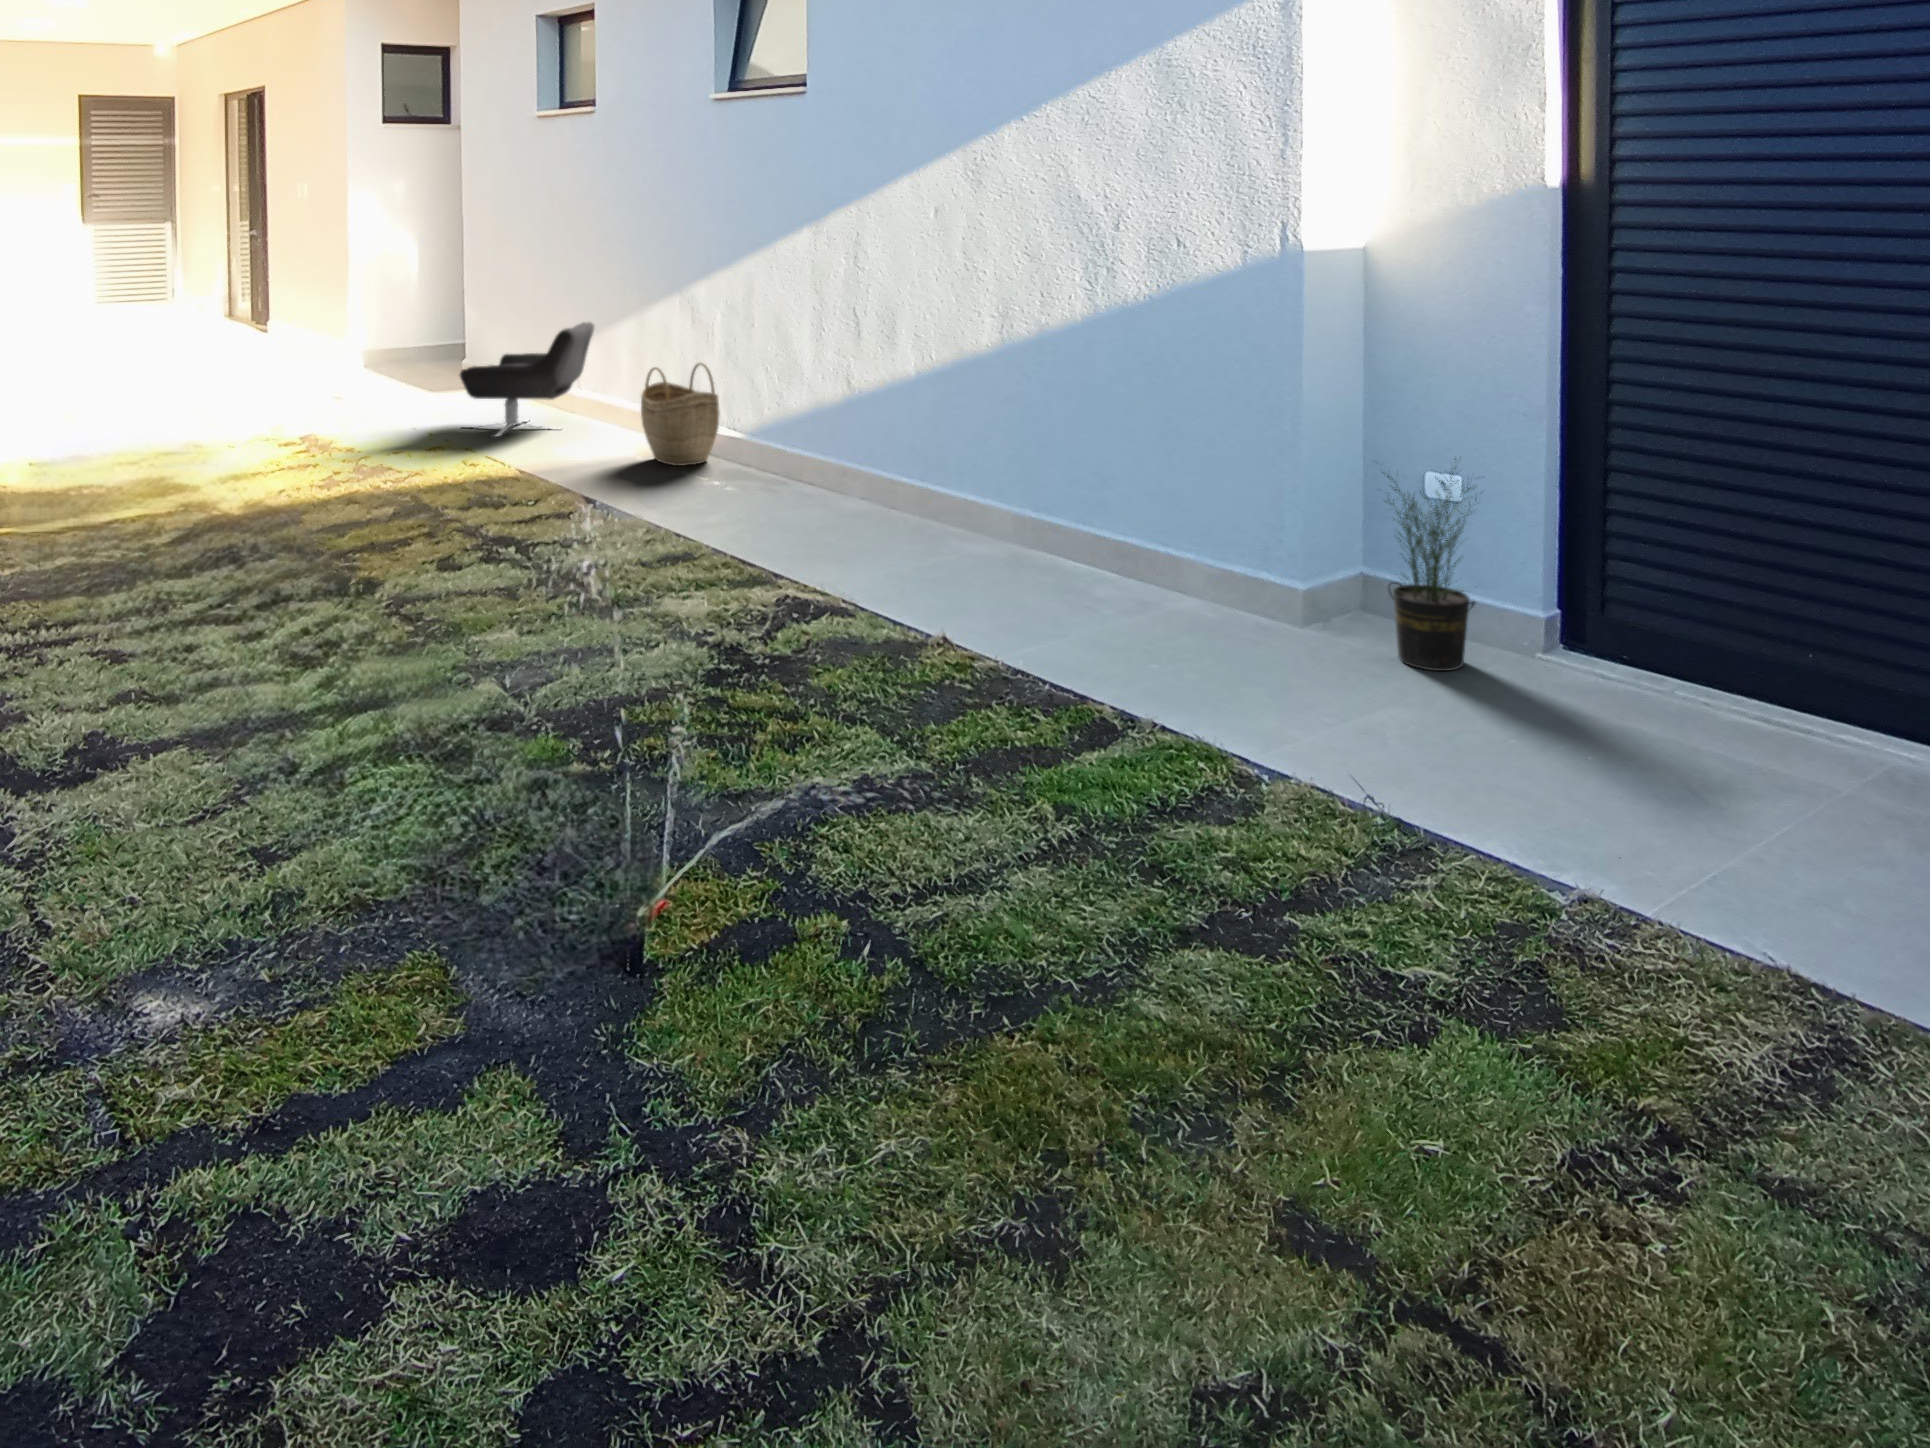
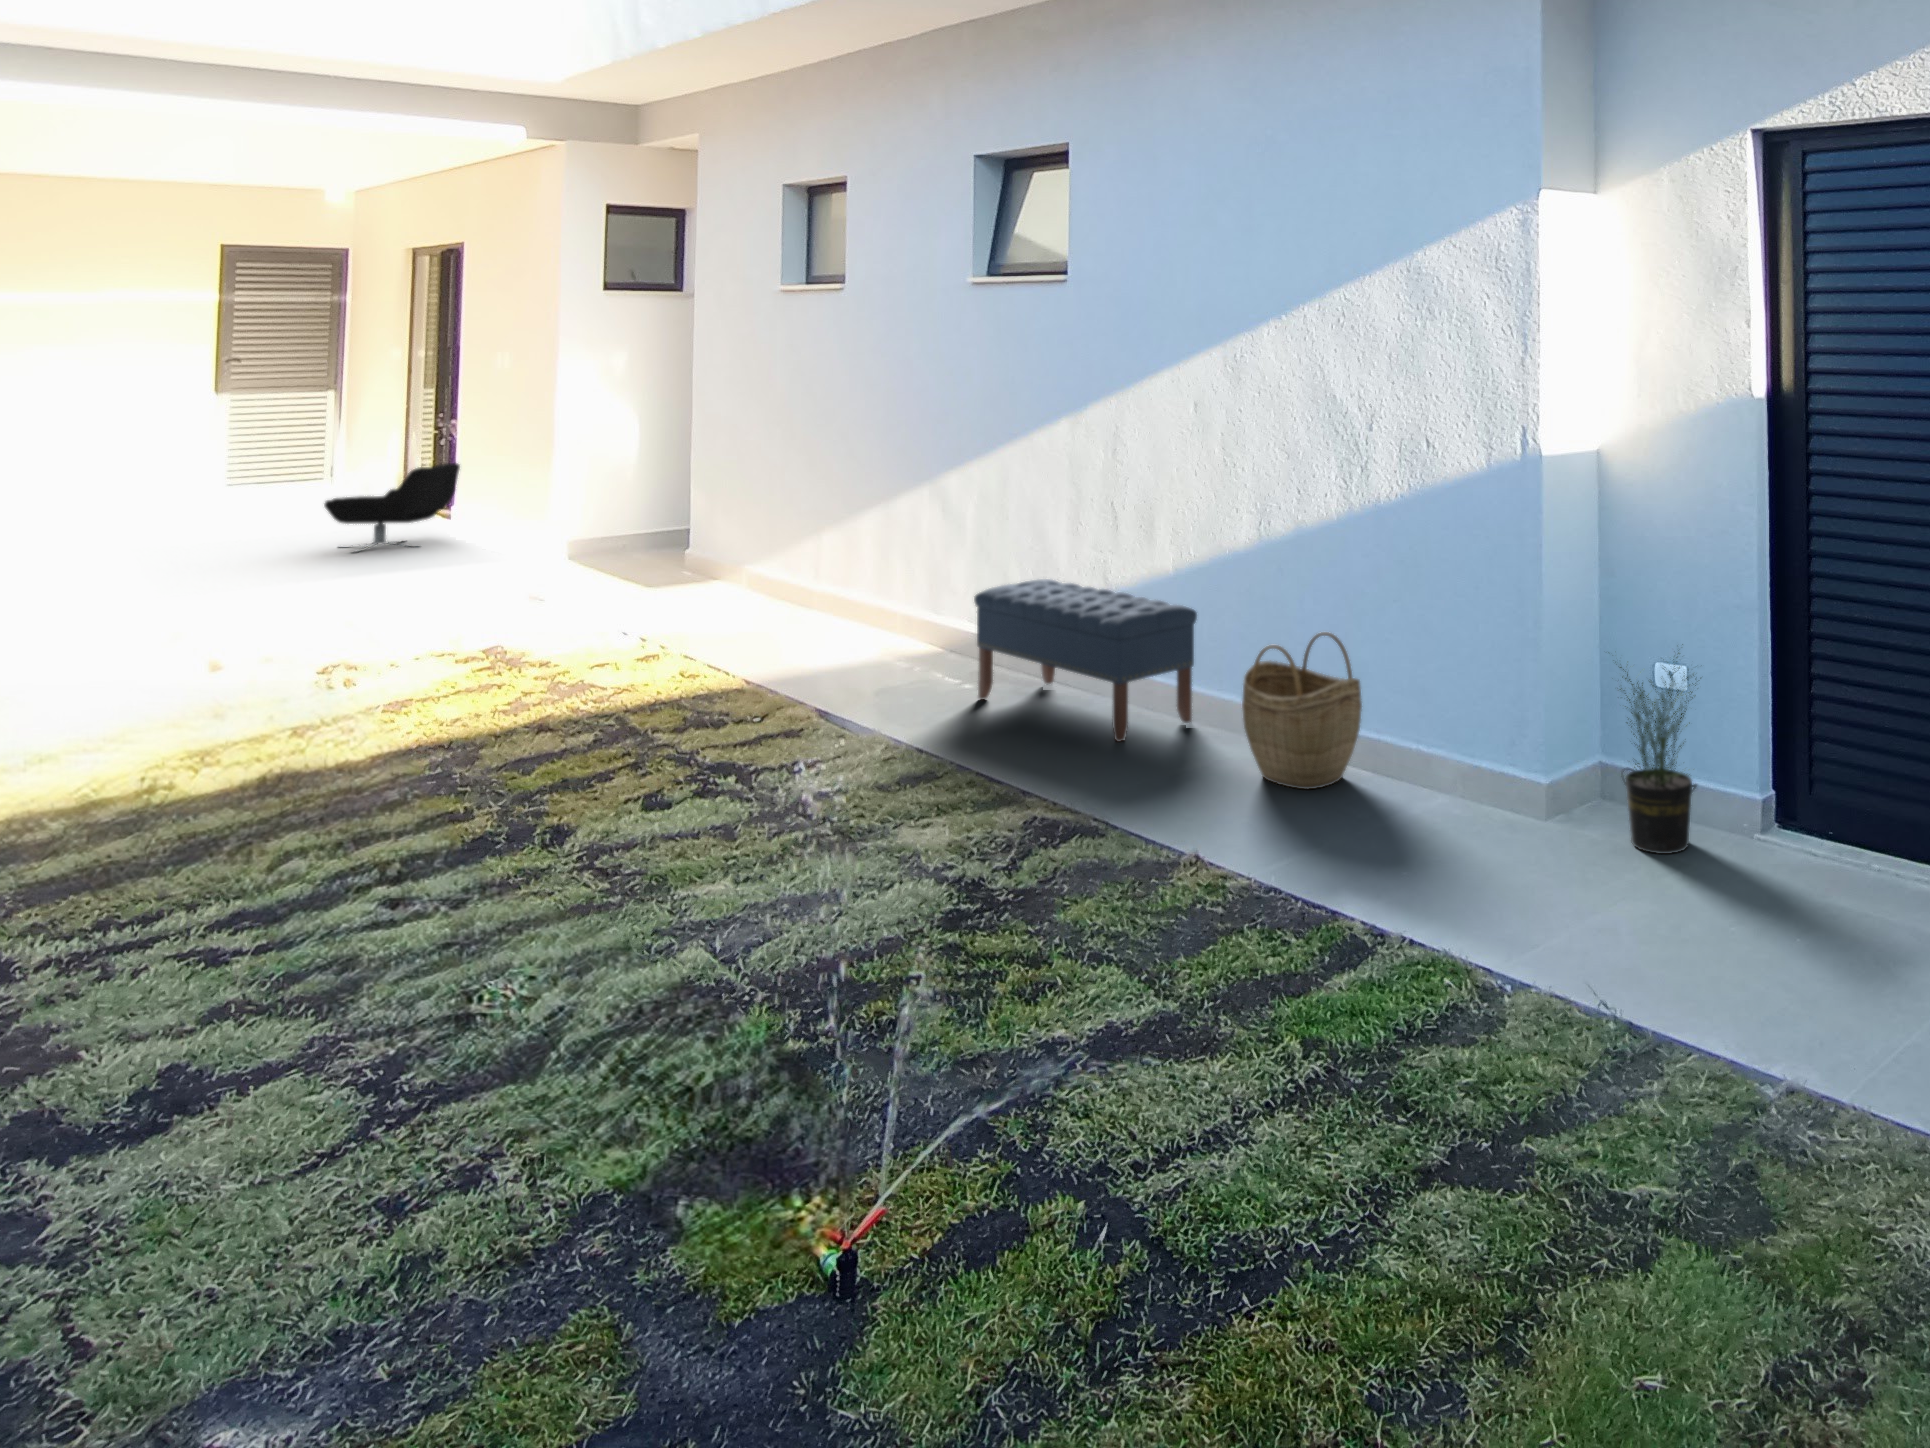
lounge chair: present [460,322,594,437] -> present [324,463,460,552]
woven basket: present [641,363,720,466] -> present [1242,632,1362,789]
bench: none [721,384,935,537] -> present [974,579,1197,742]

